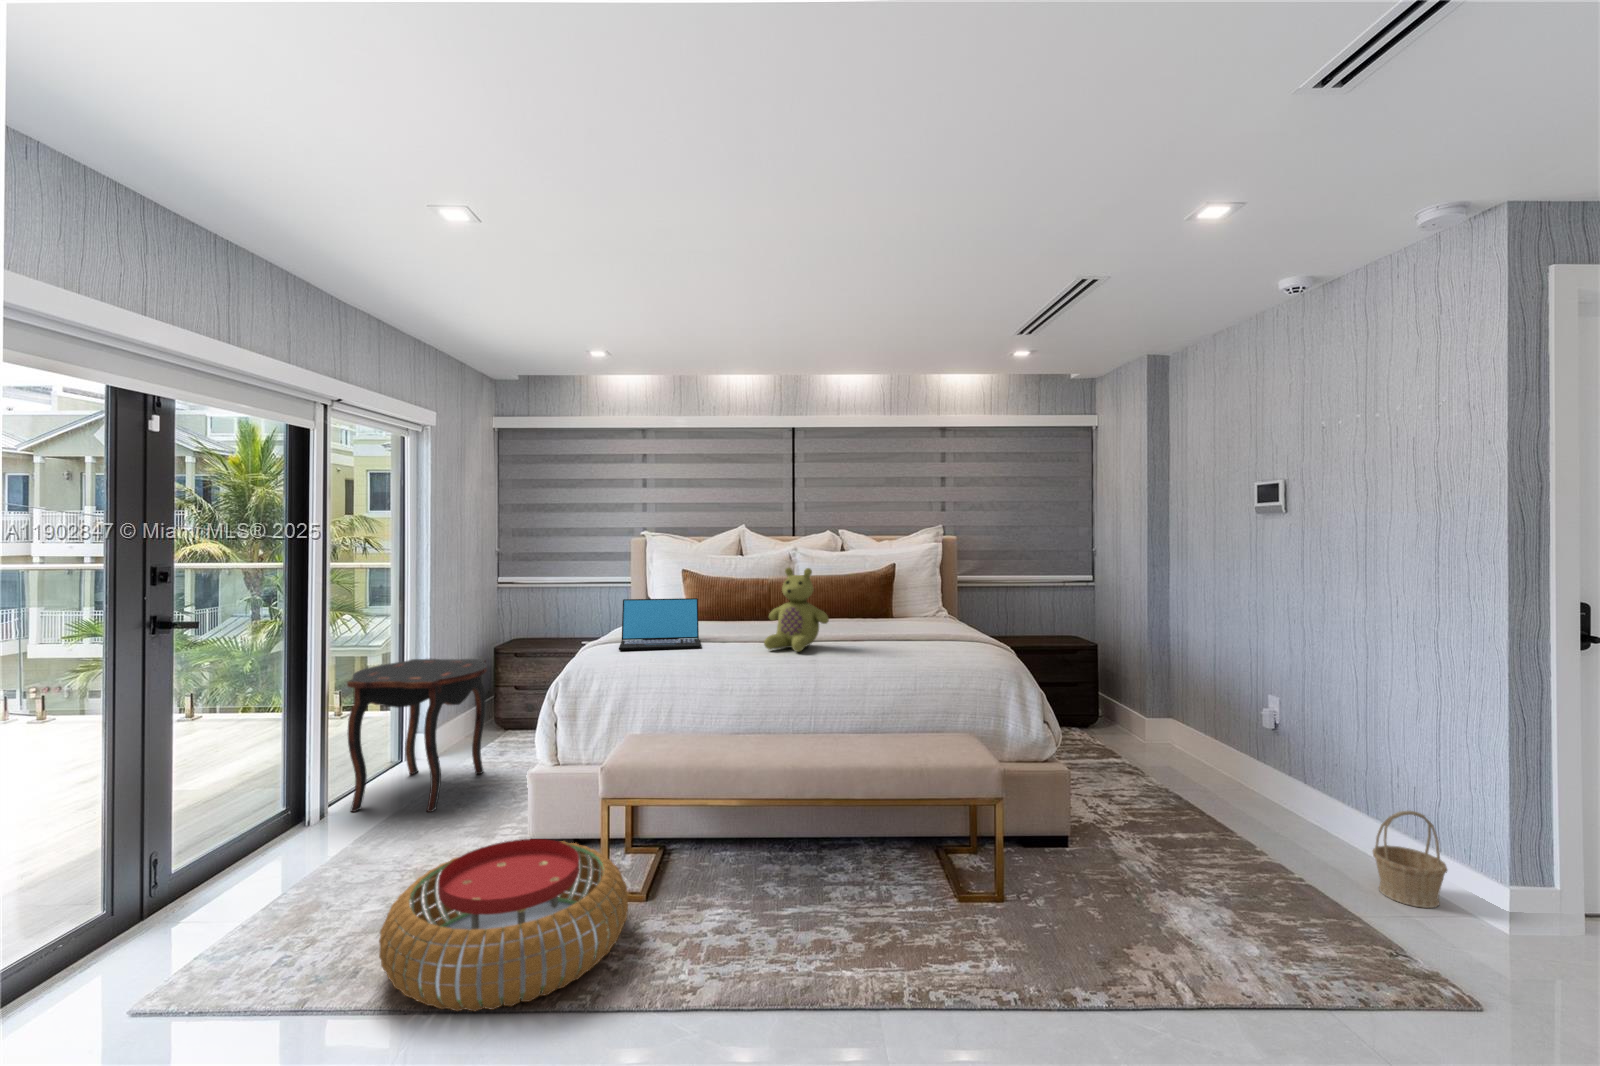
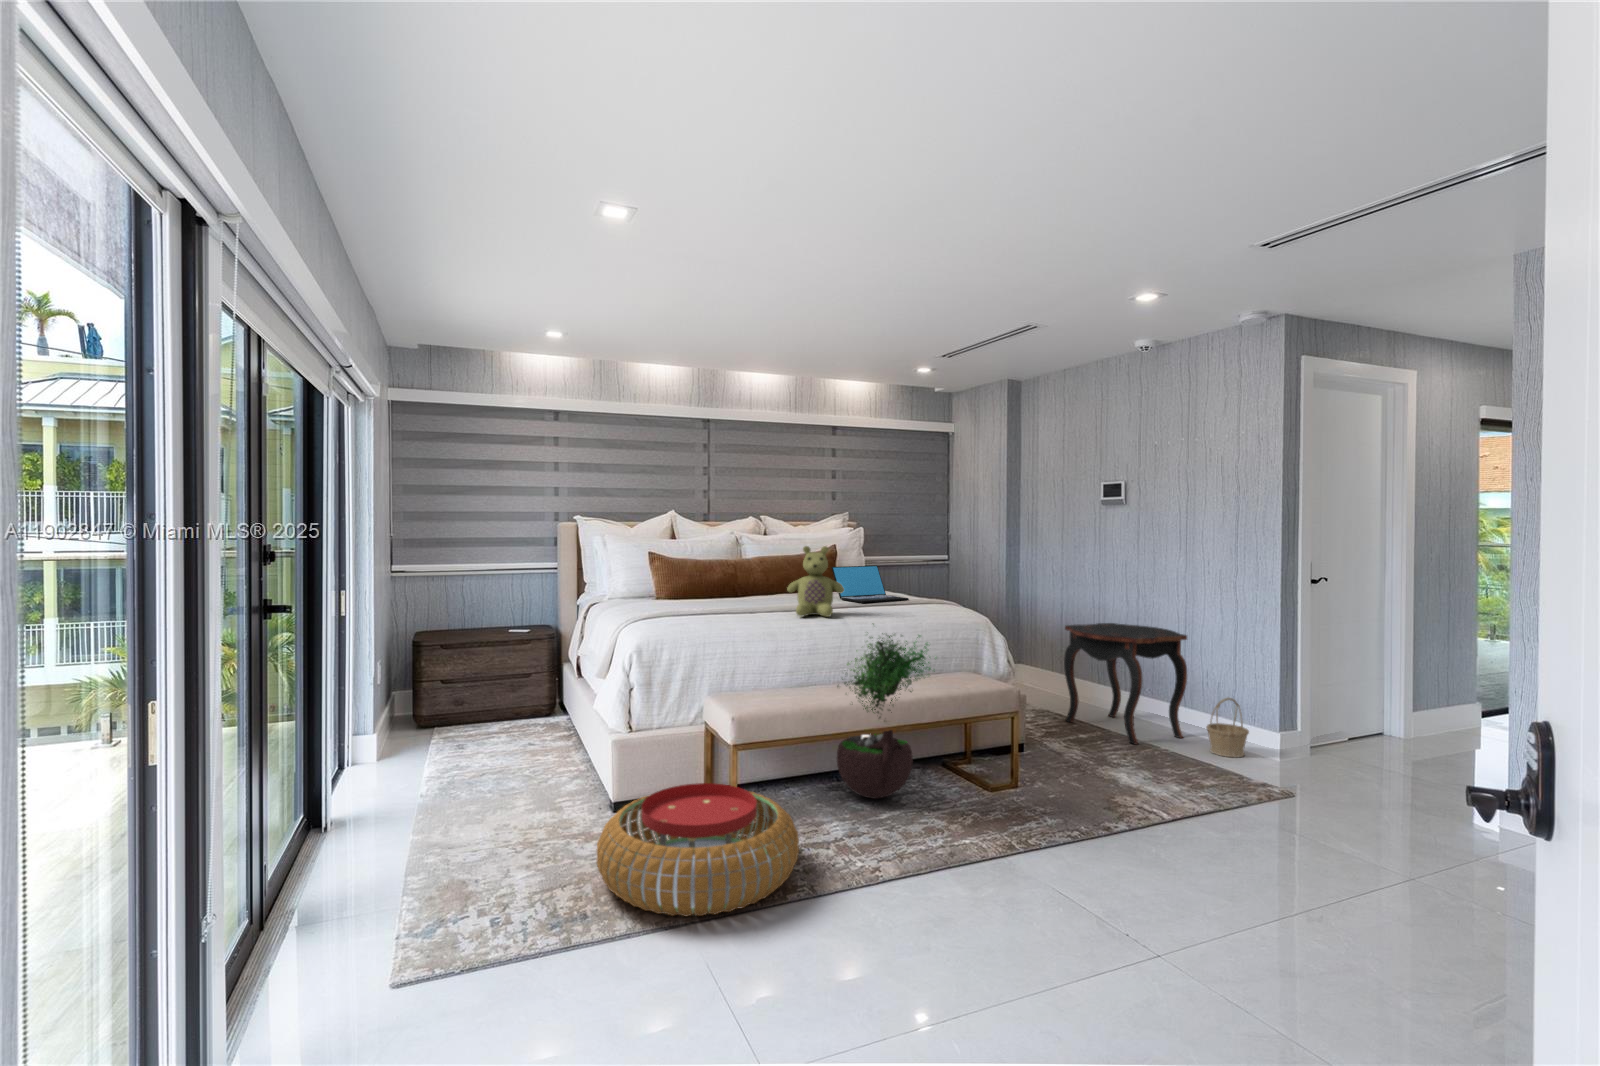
laptop: present [619,598,701,650] -> present [832,566,909,603]
side table: present [347,659,487,812] -> present [1064,623,1187,745]
potted tree: none [744,667,877,884] -> present [837,624,931,798]

